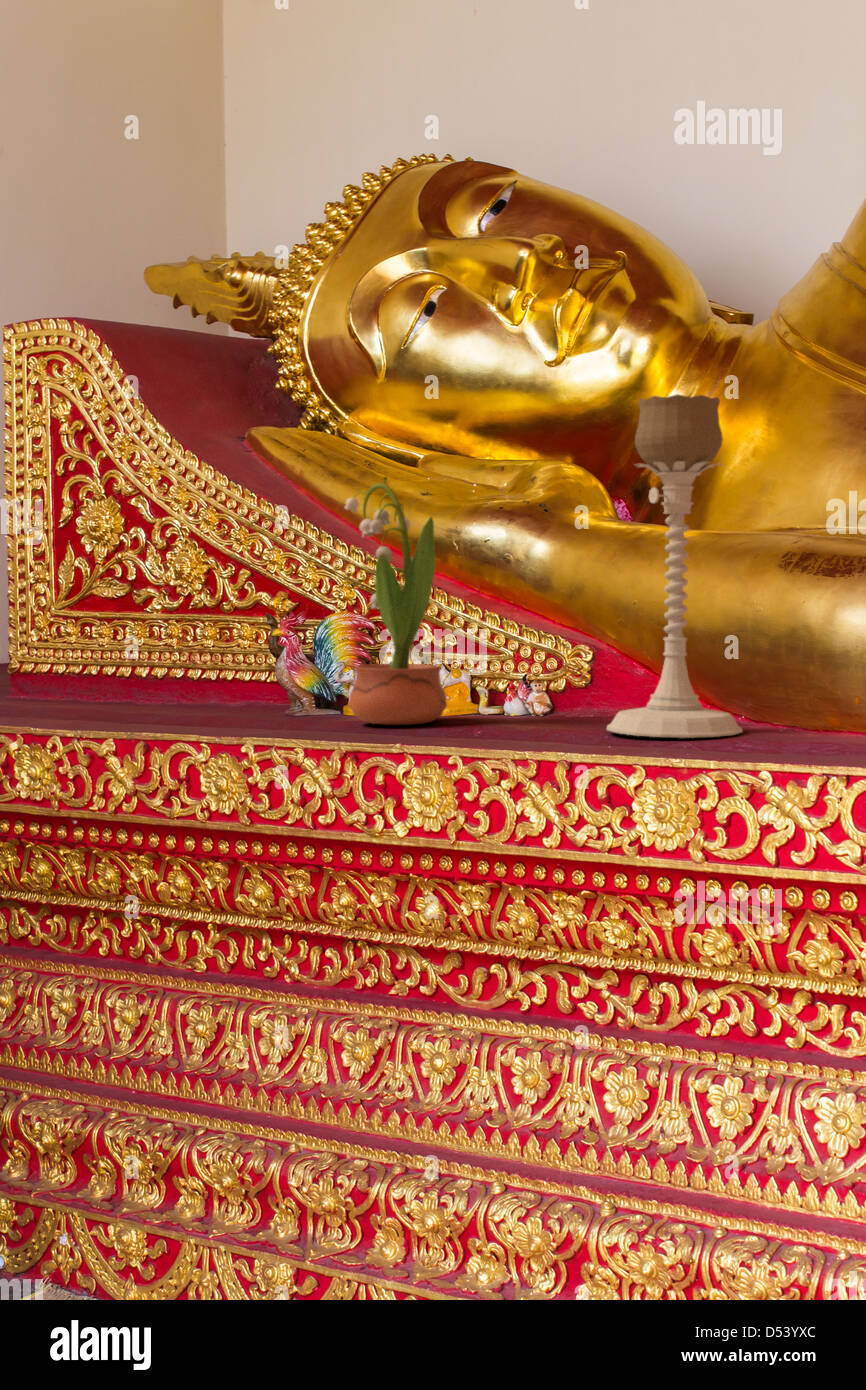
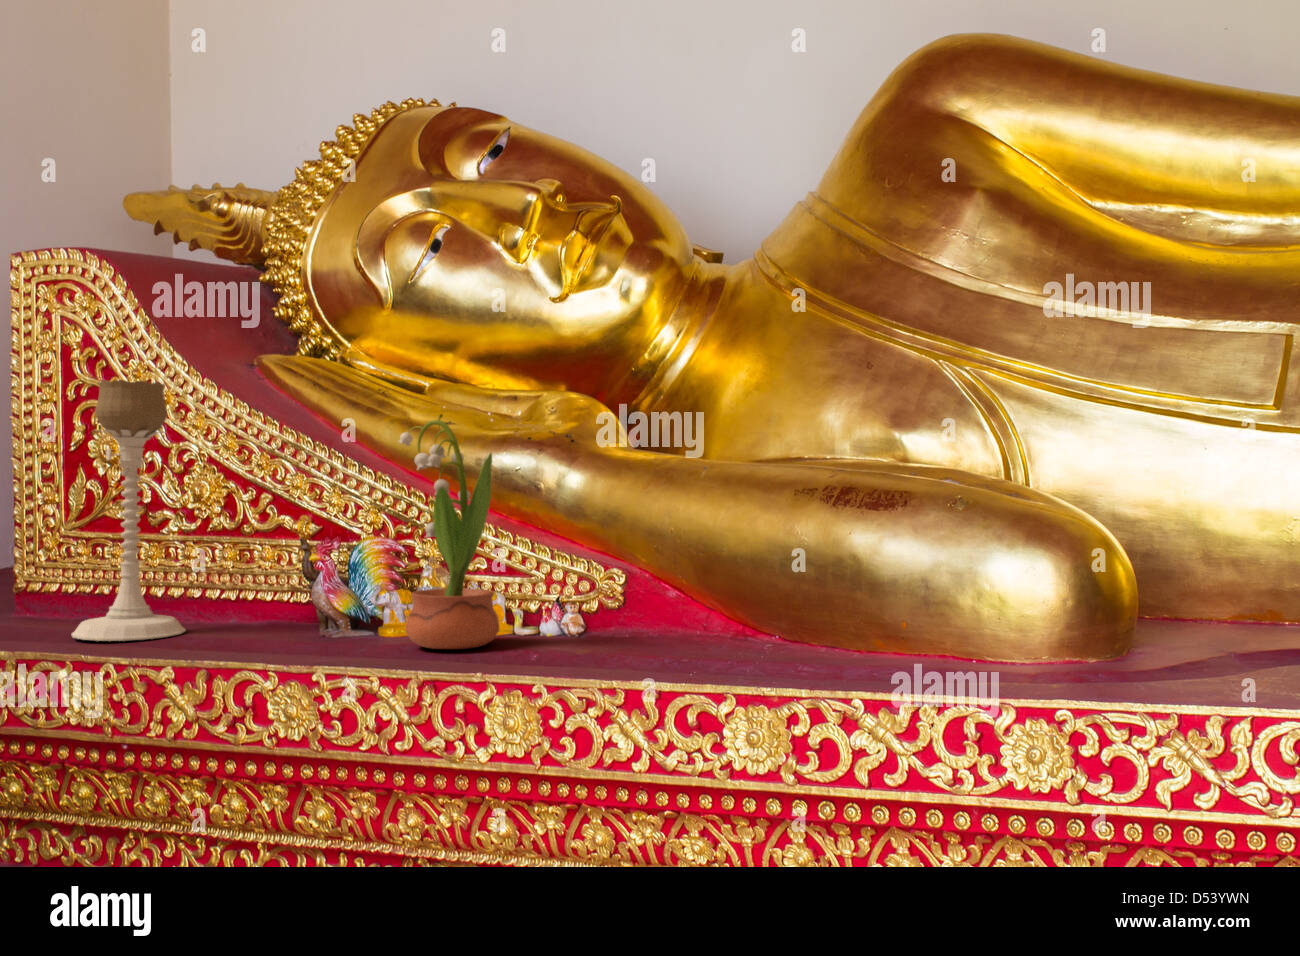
candle holder: present [607,395,742,738] -> present [72,380,185,641]

